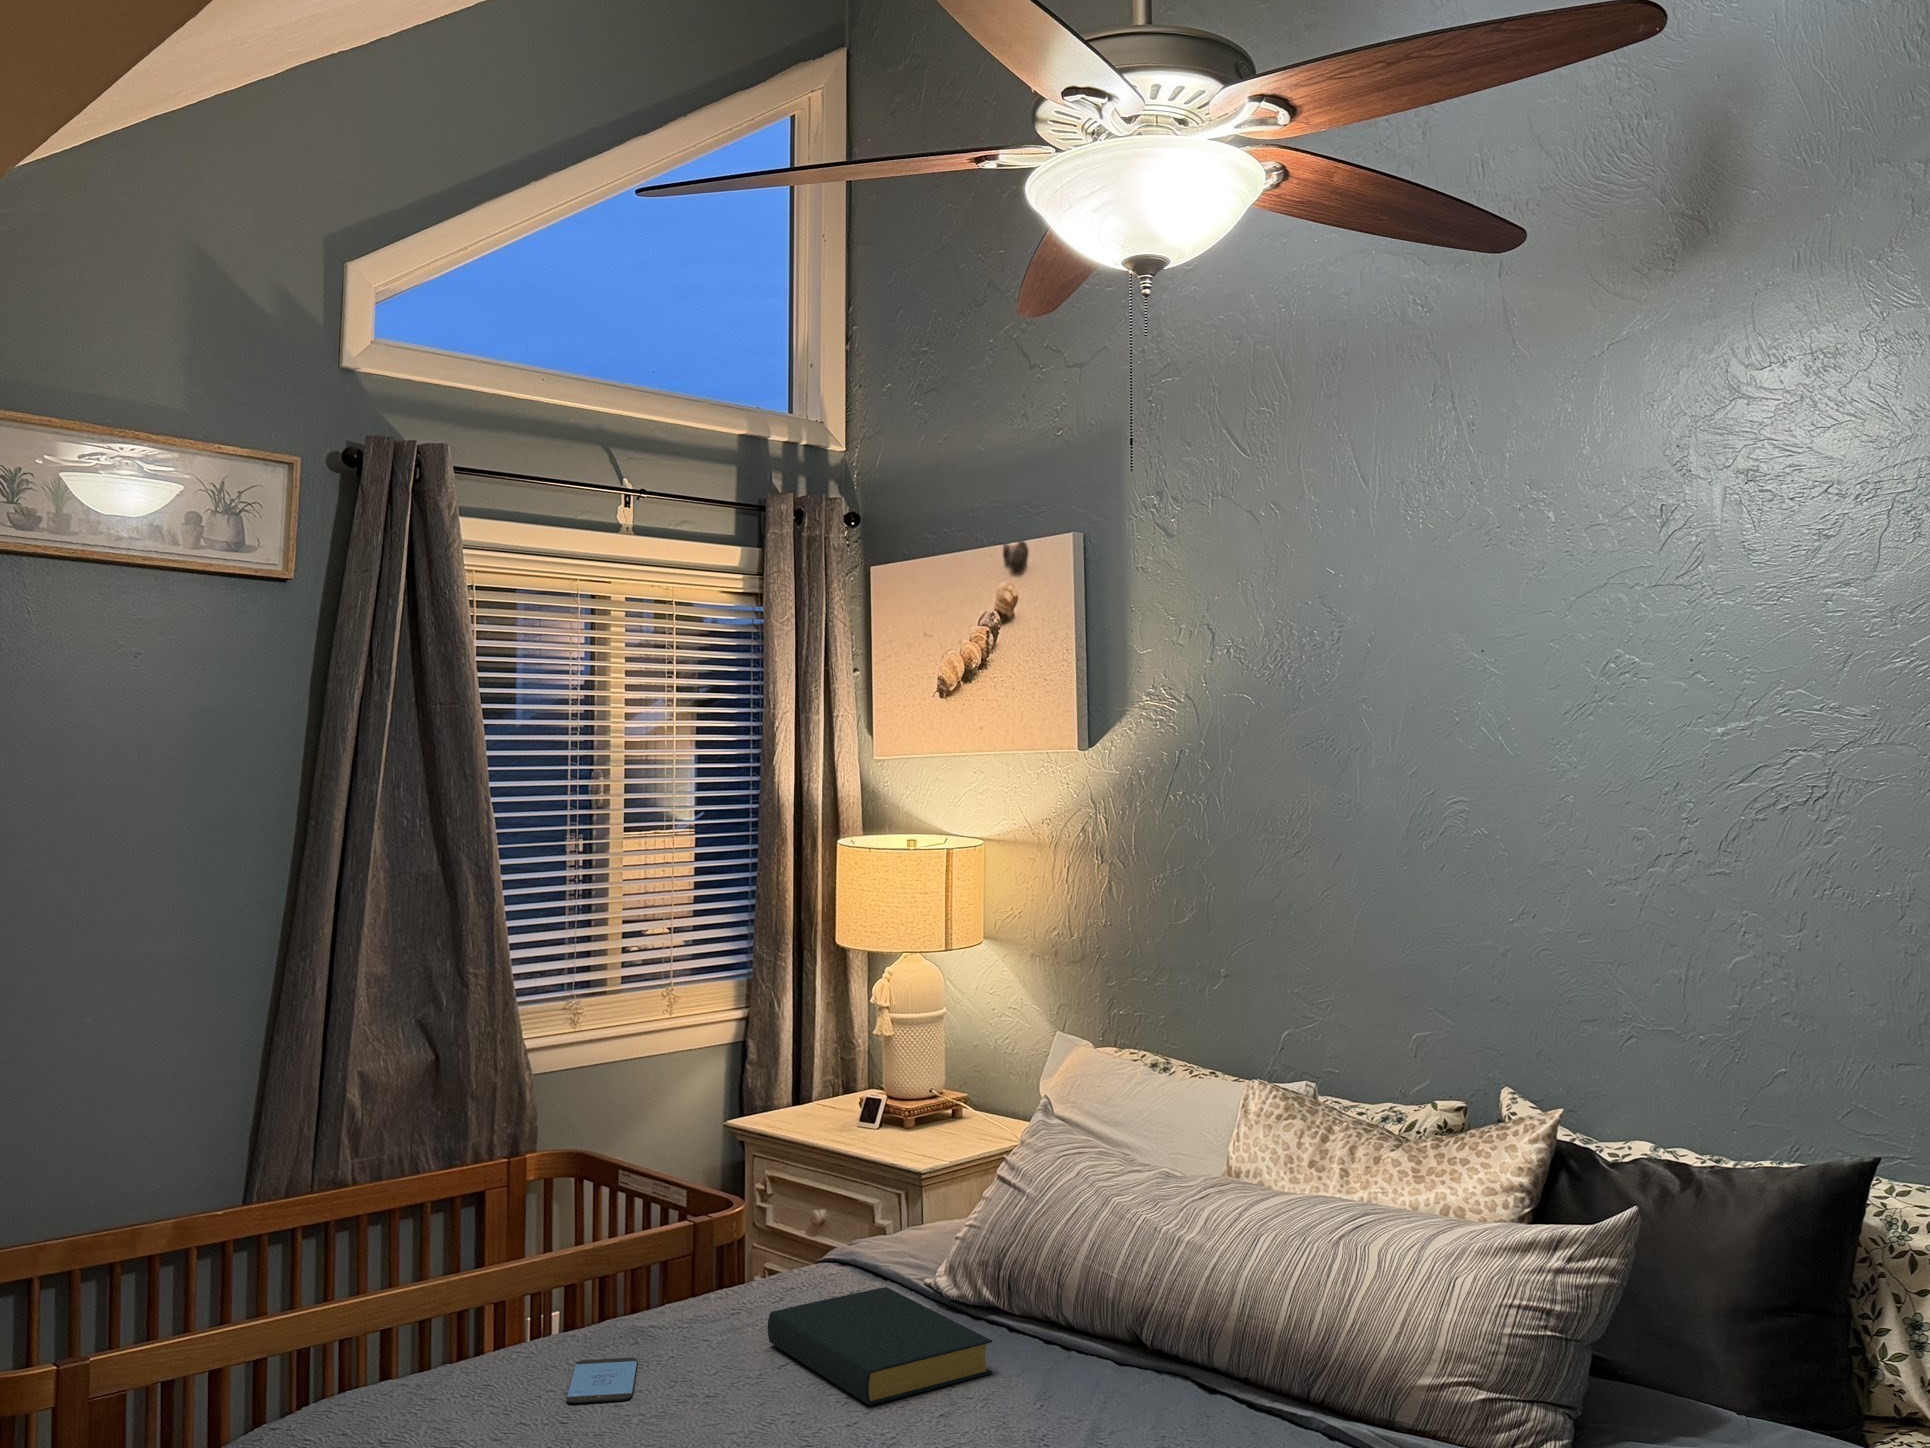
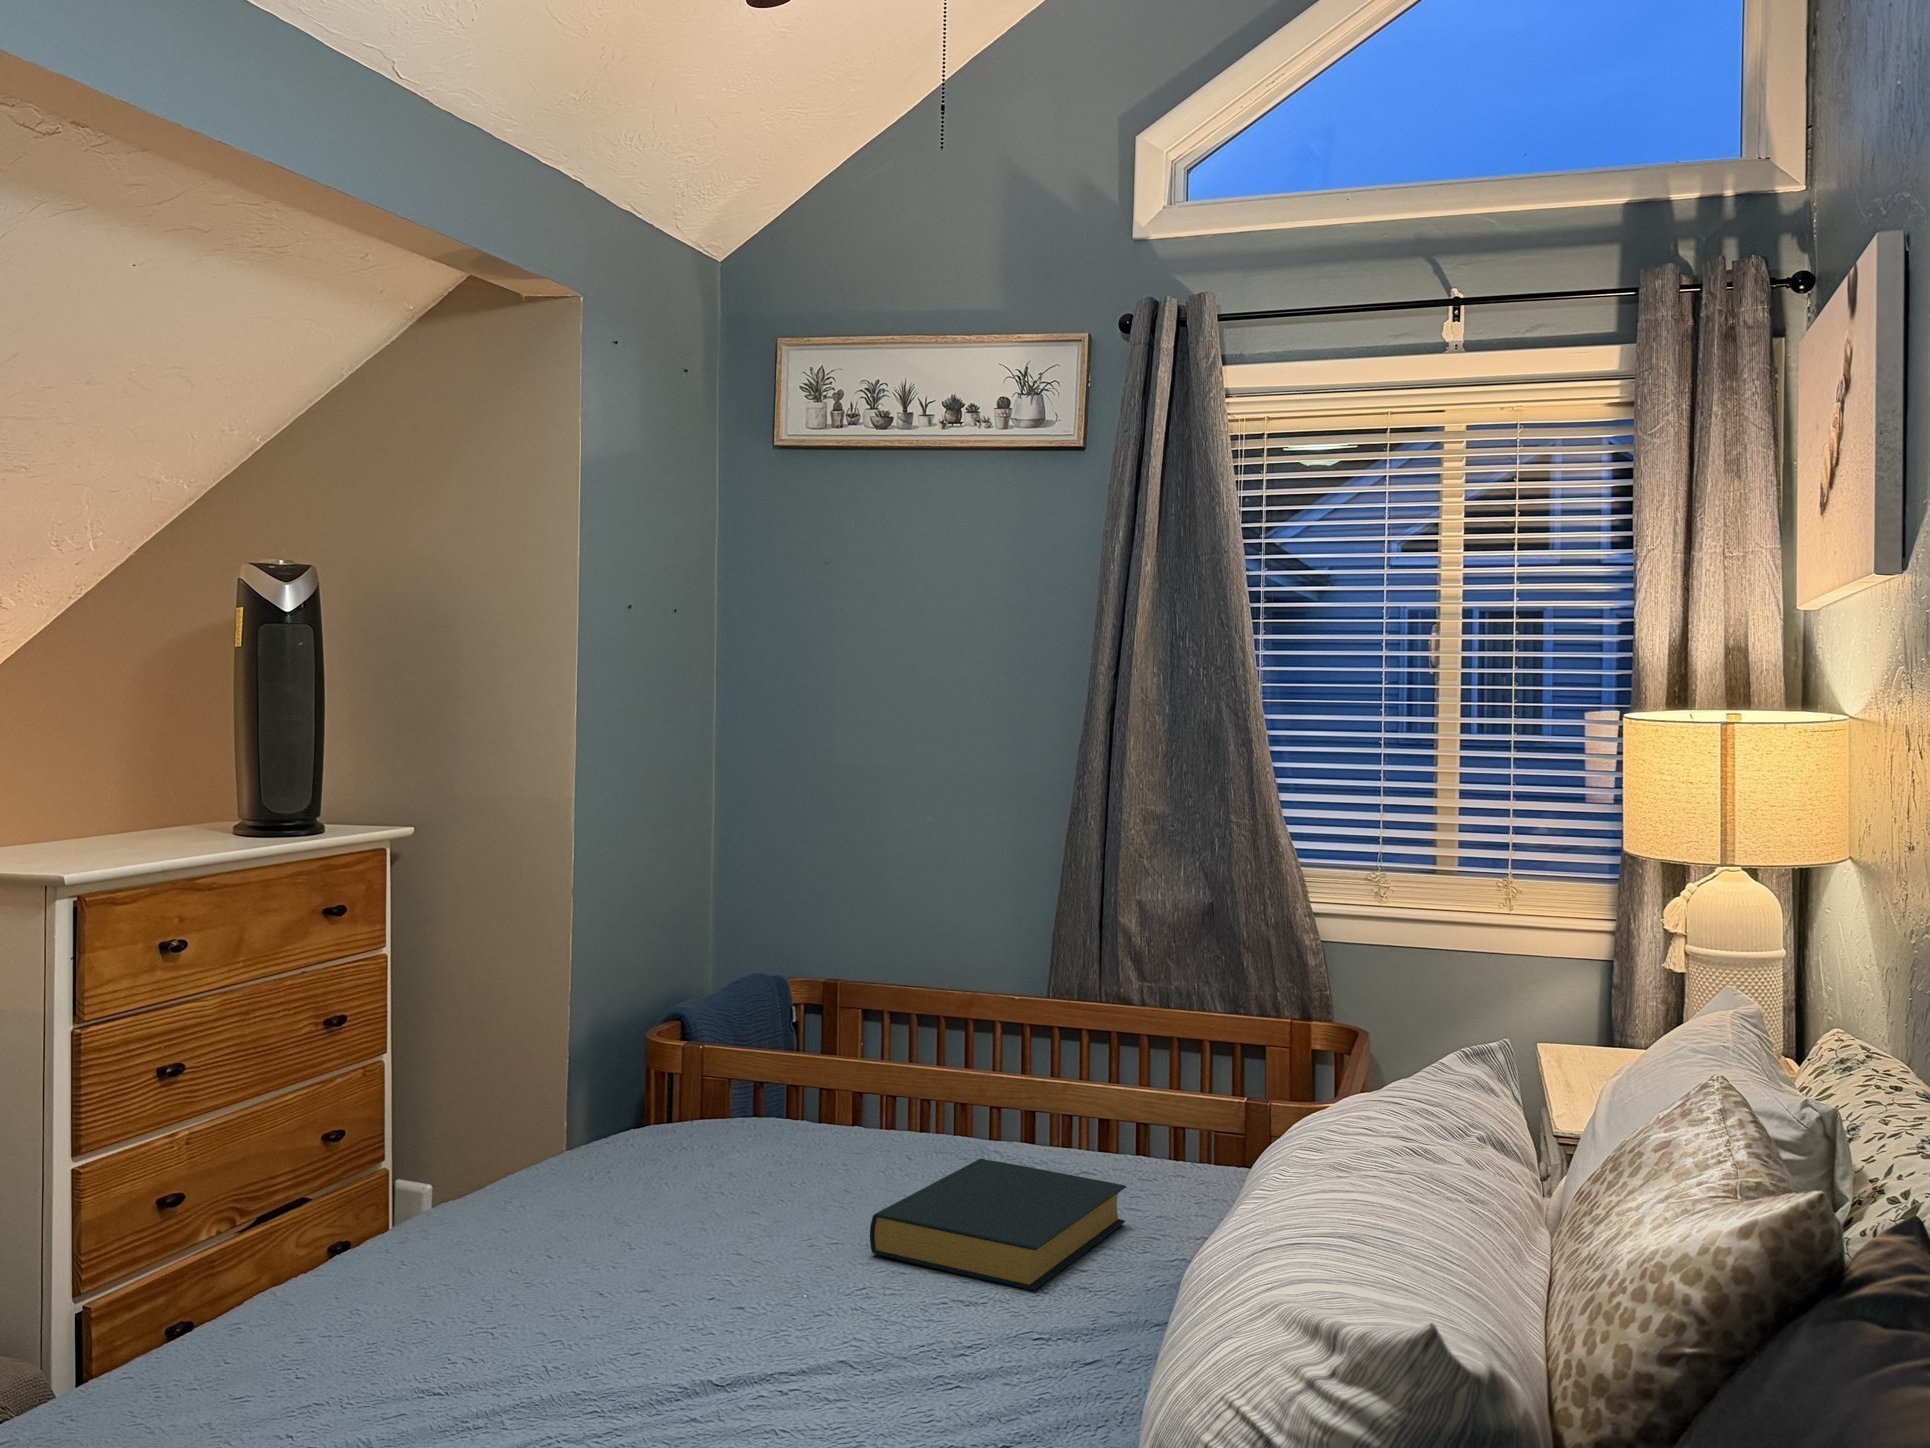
smartphone: present [566,1358,638,1403] -> none [757,1147,878,1176]

